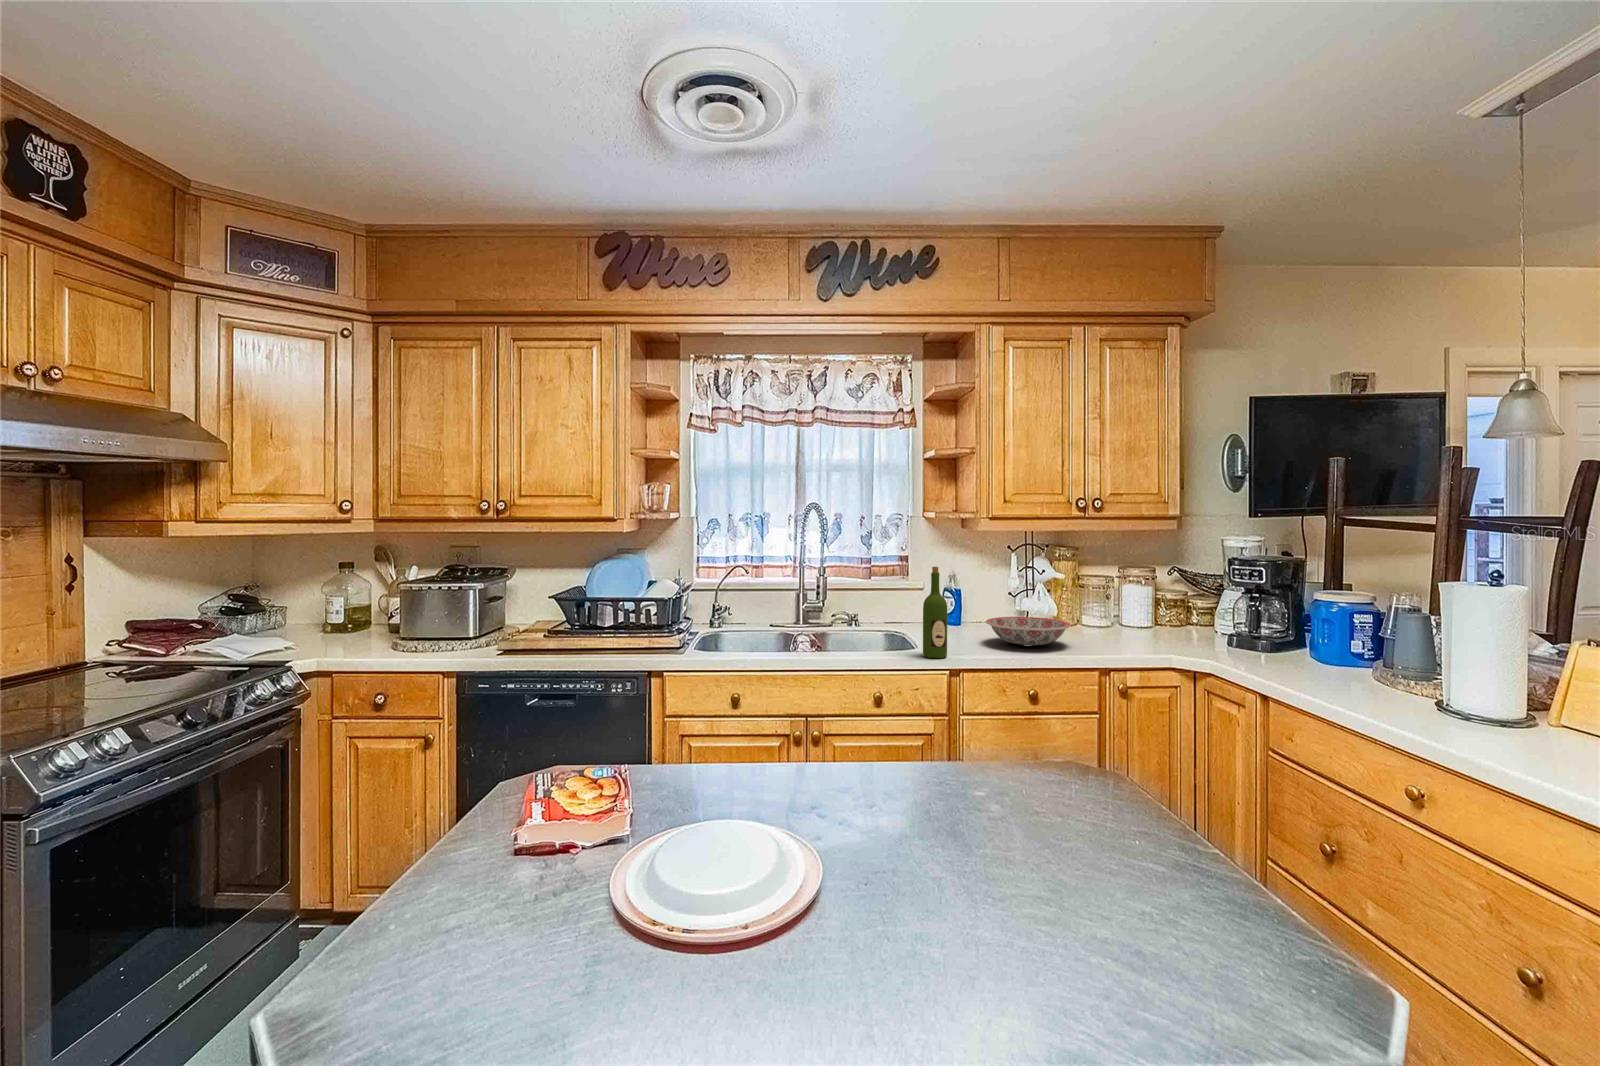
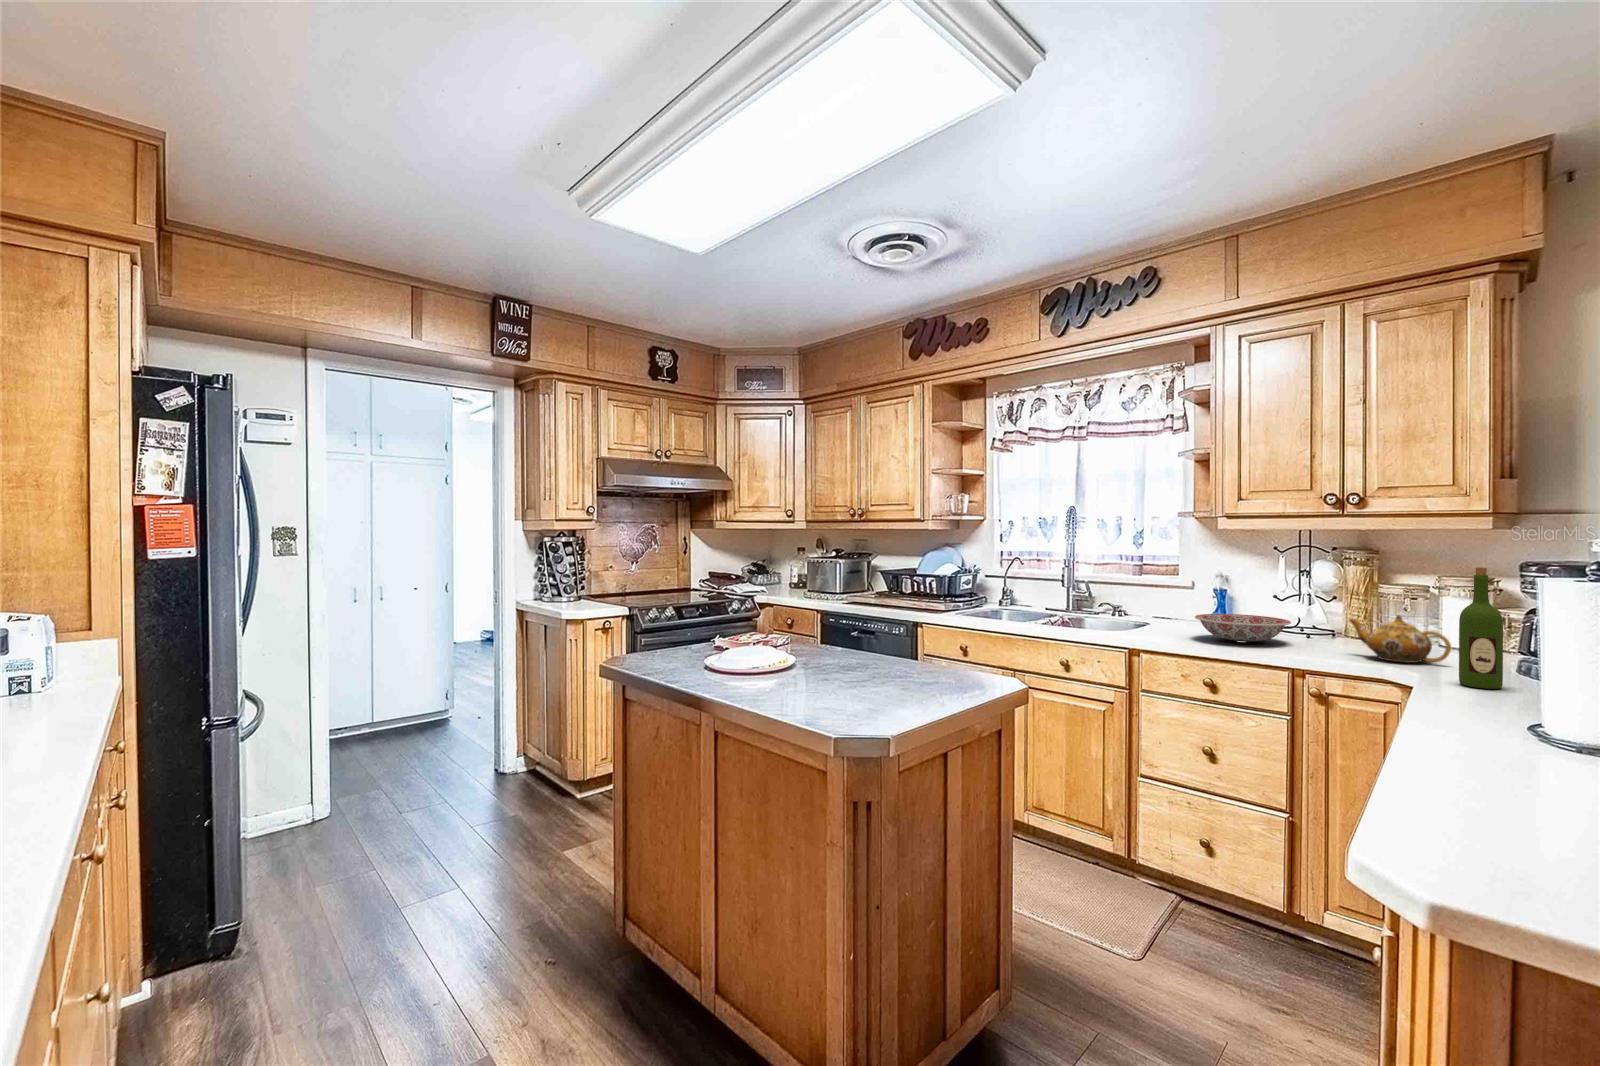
wine bottle: present [923,567,947,658] -> present [1459,567,1503,689]
teapot: none [1124,609,1202,650] -> present [1350,615,1451,663]

